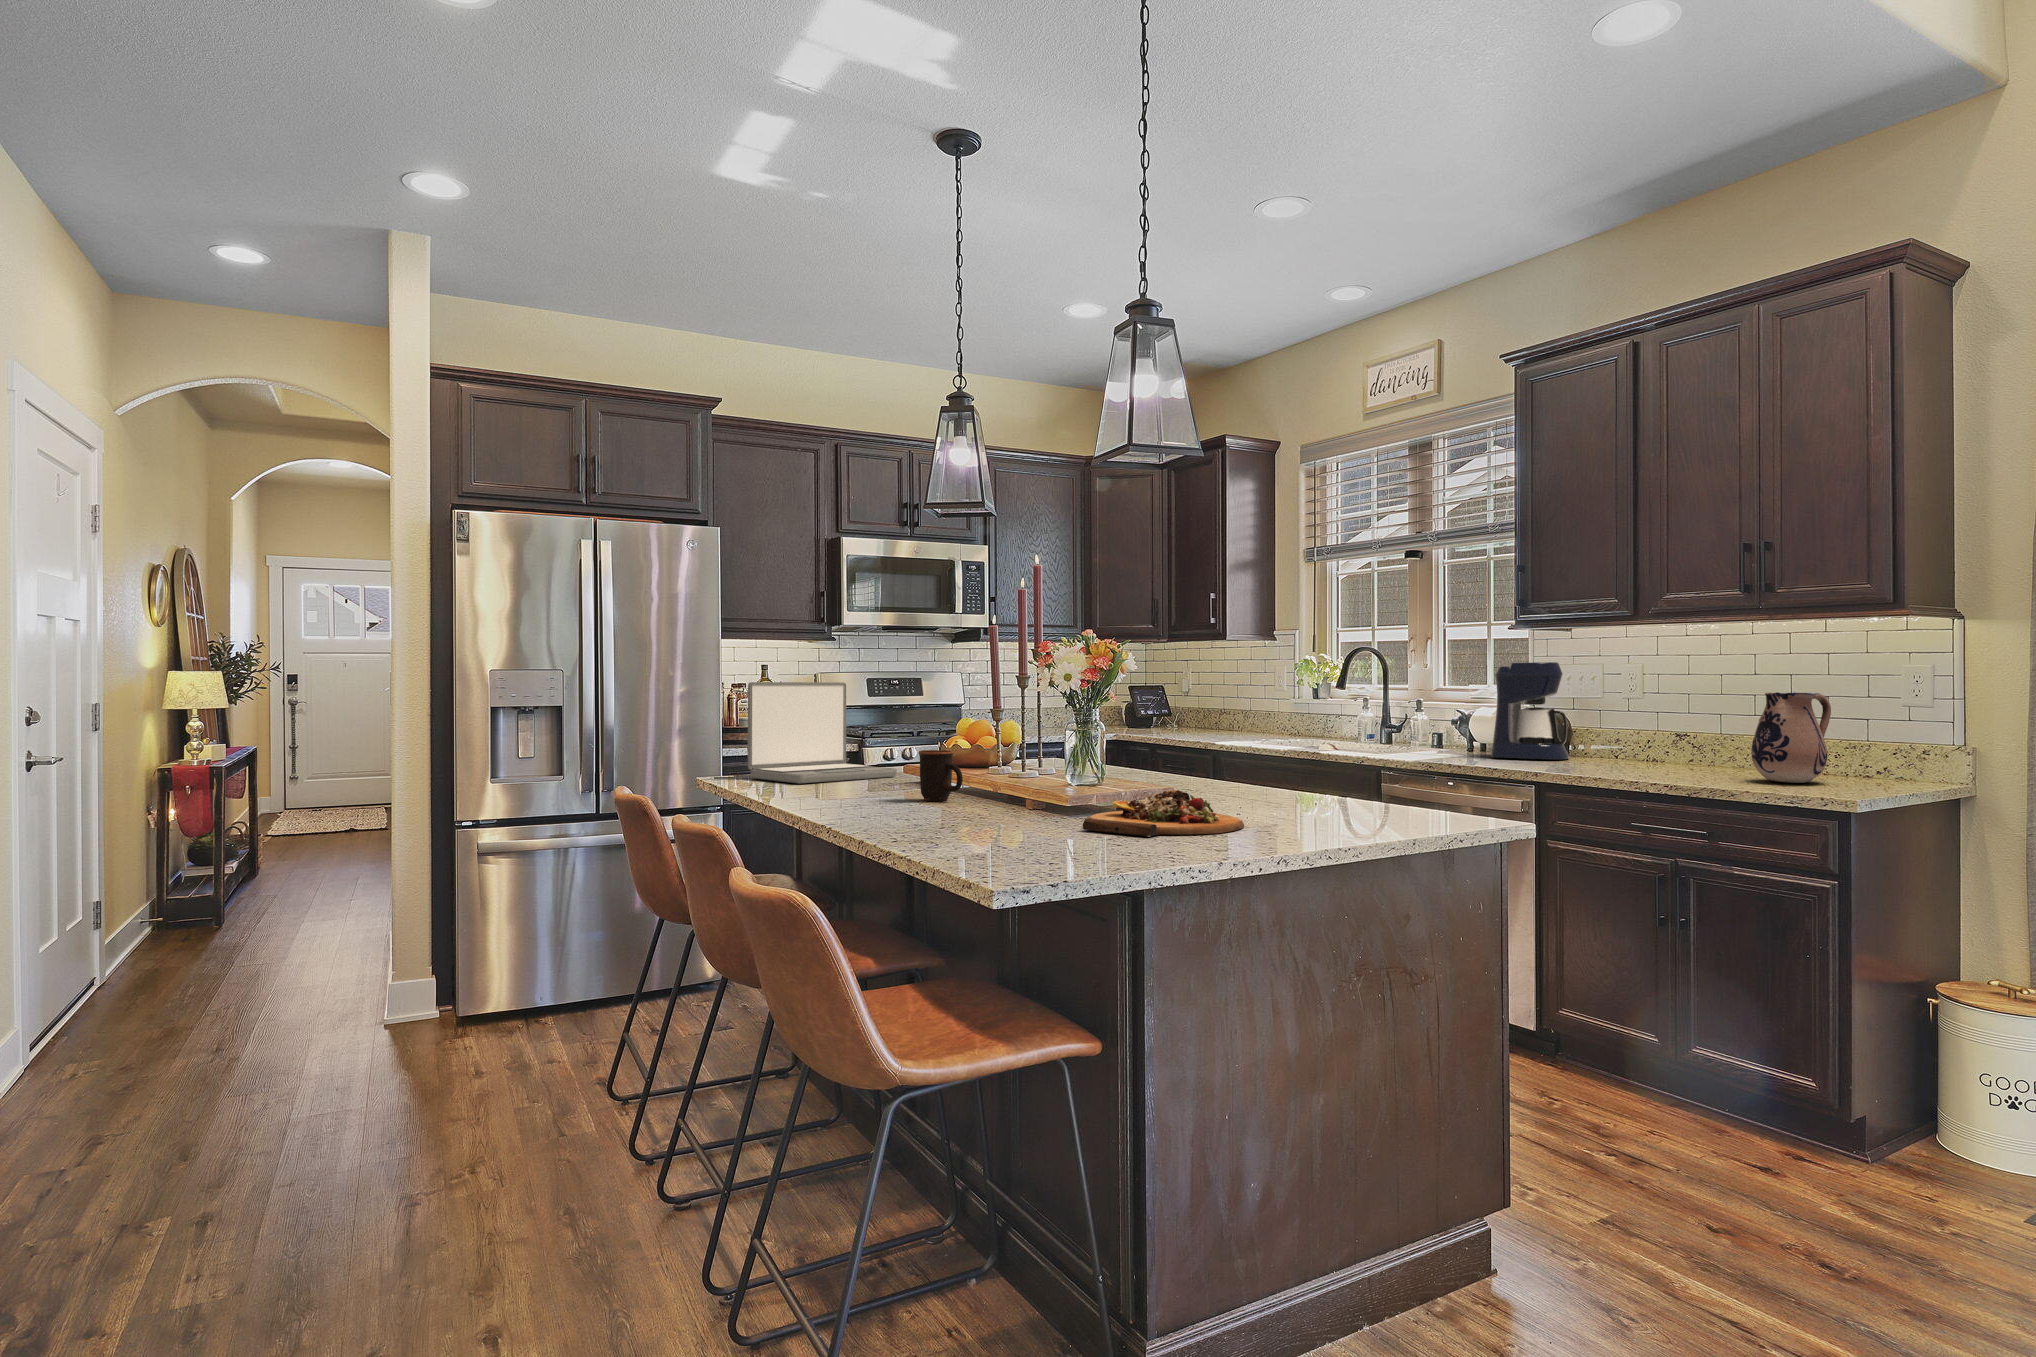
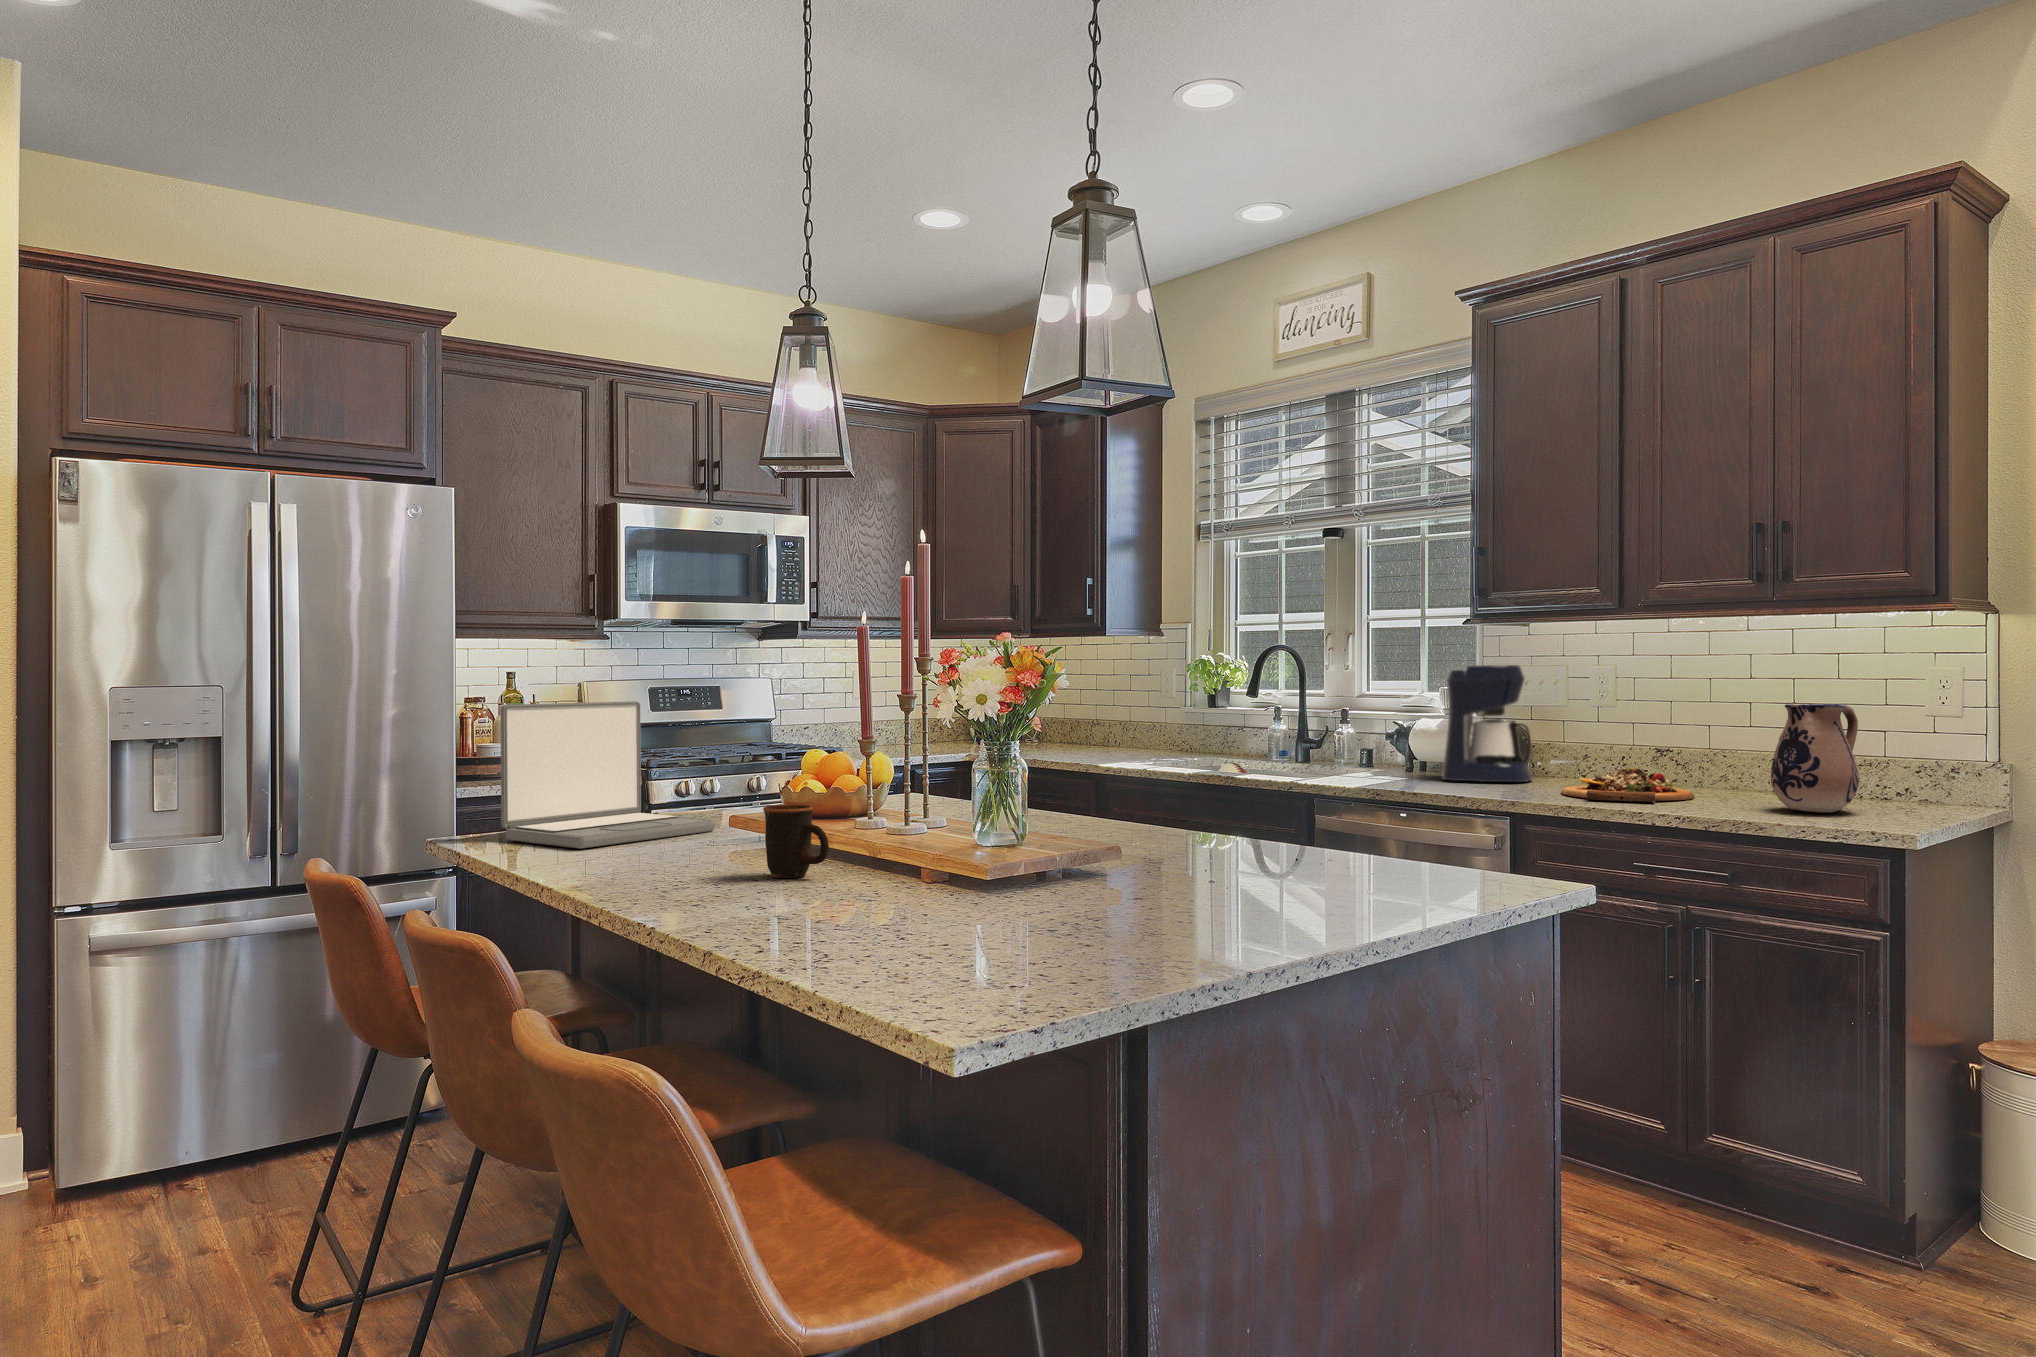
cutting board: present [1083,790,1244,837] -> present [1561,768,1695,802]

